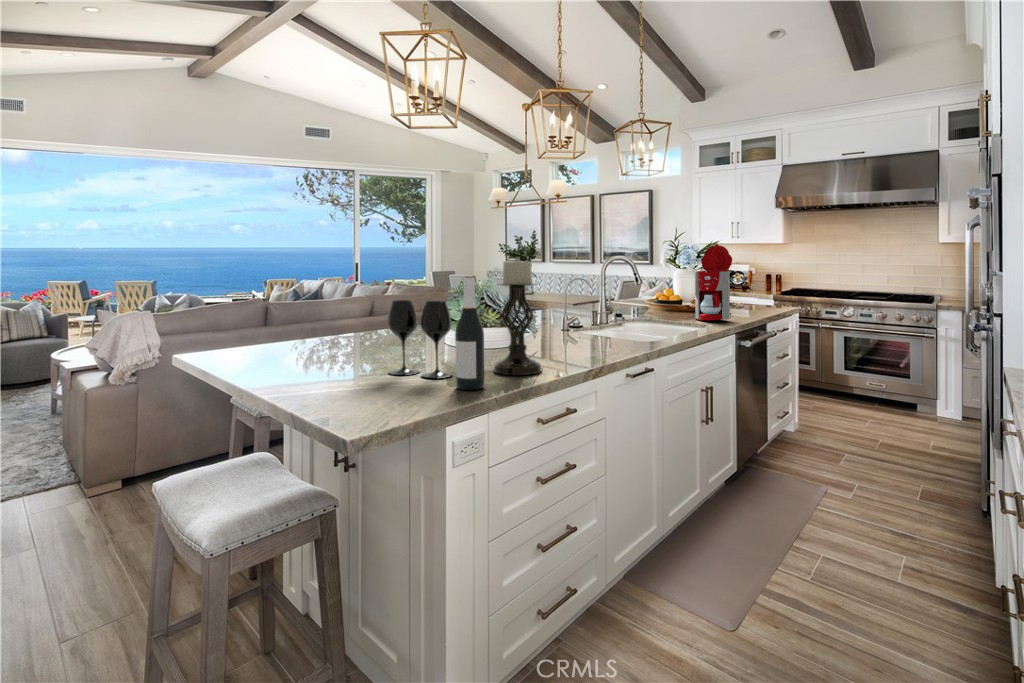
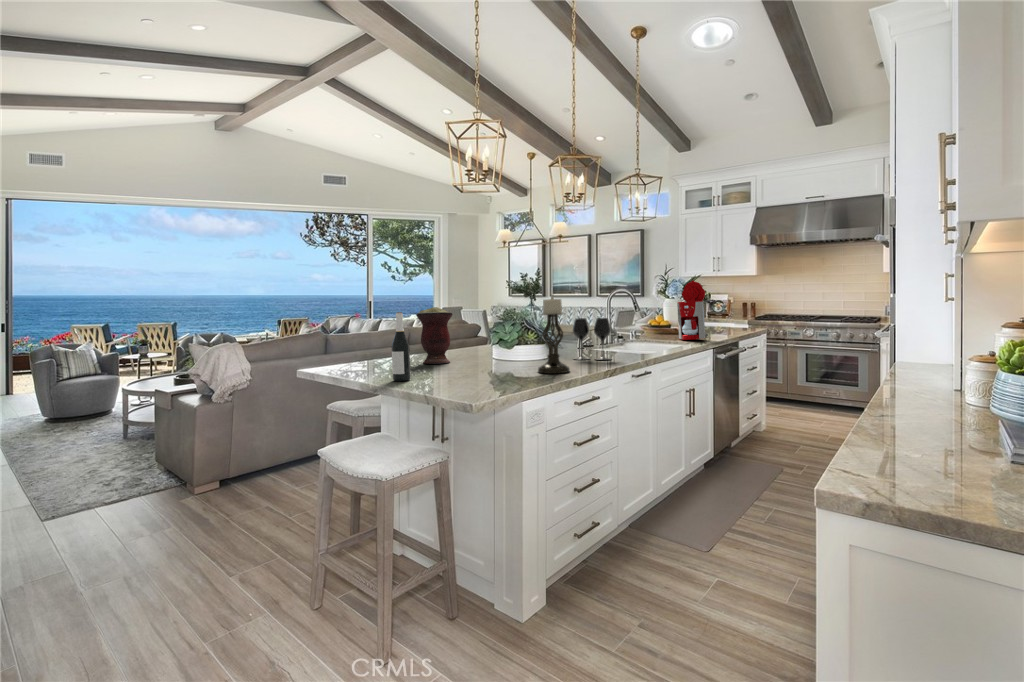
vase: none [335,270,388,350] -> present [416,307,453,364]
wine bottle: present [455,276,485,390] -> present [392,312,411,381]
wine glass: present [388,300,453,378] -> present [573,318,611,360]

